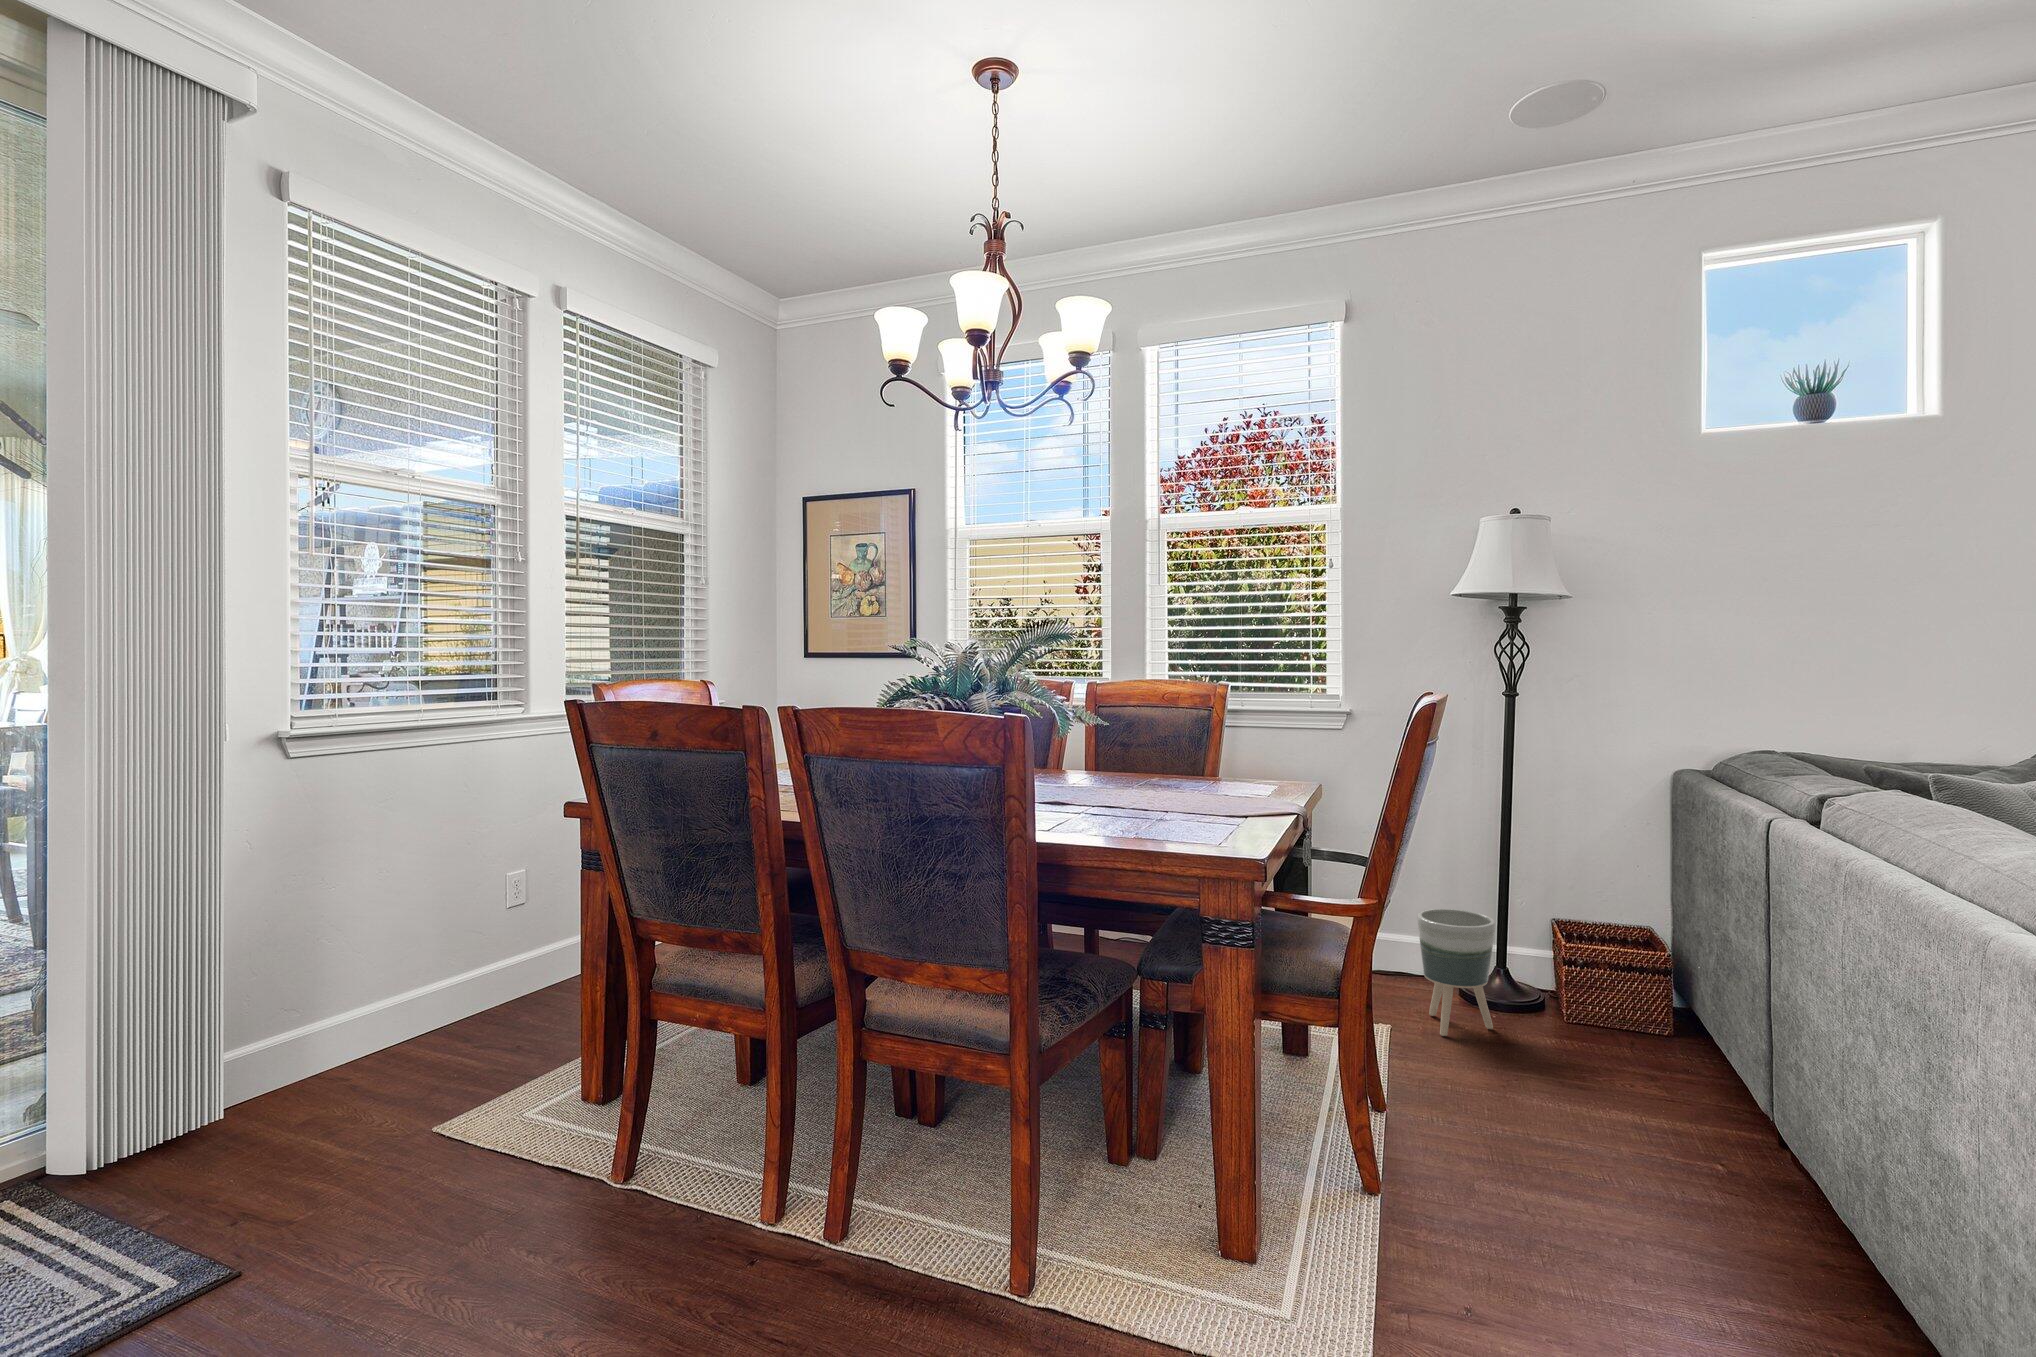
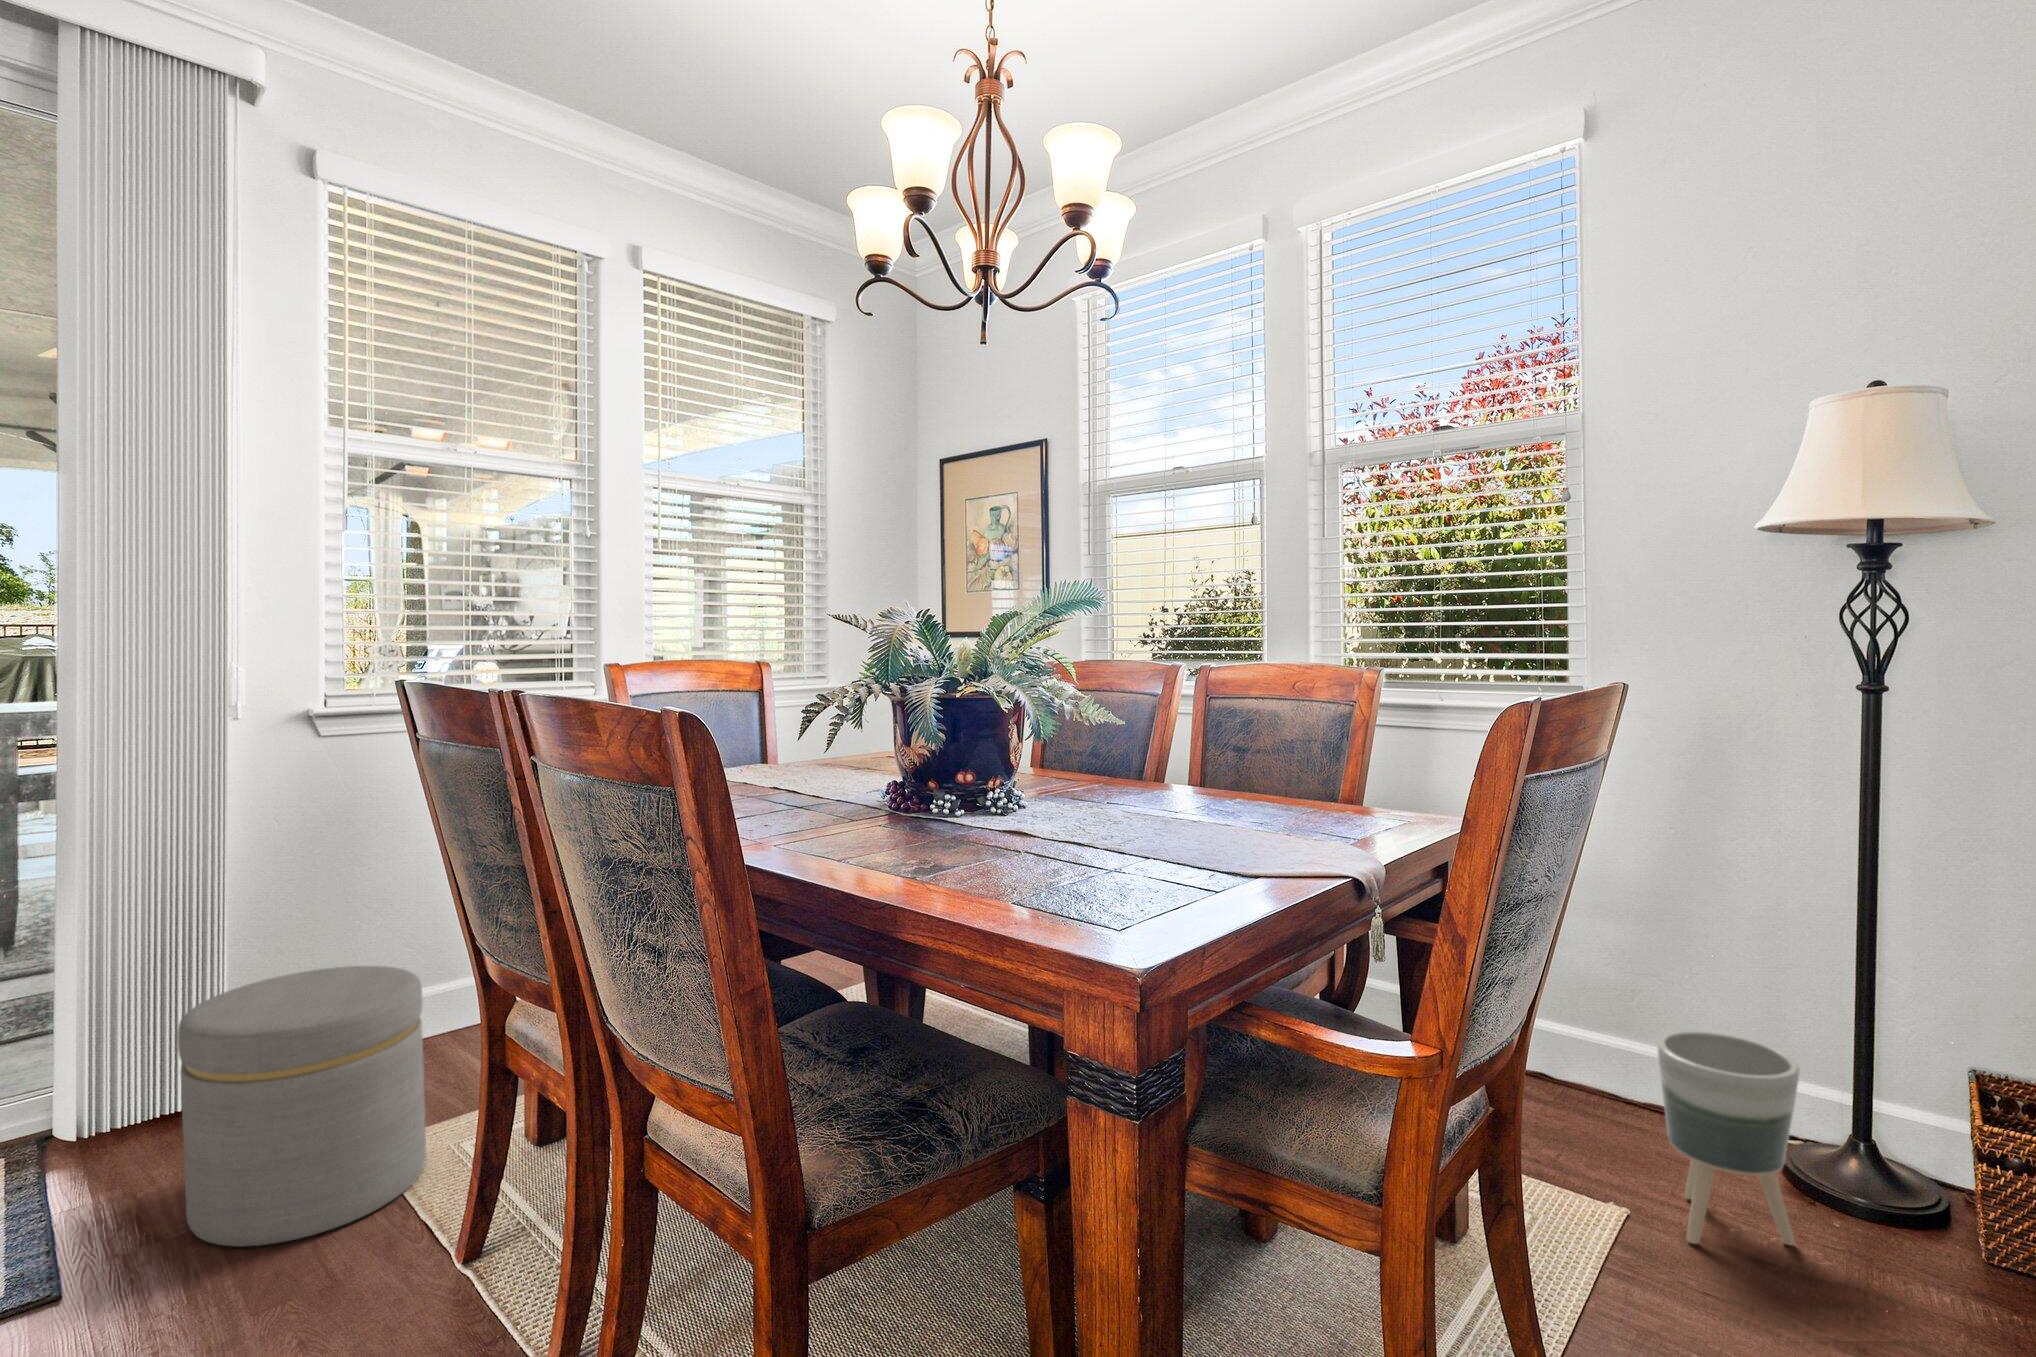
ottoman: none [315,959,526,1210] -> present [178,966,426,1247]

